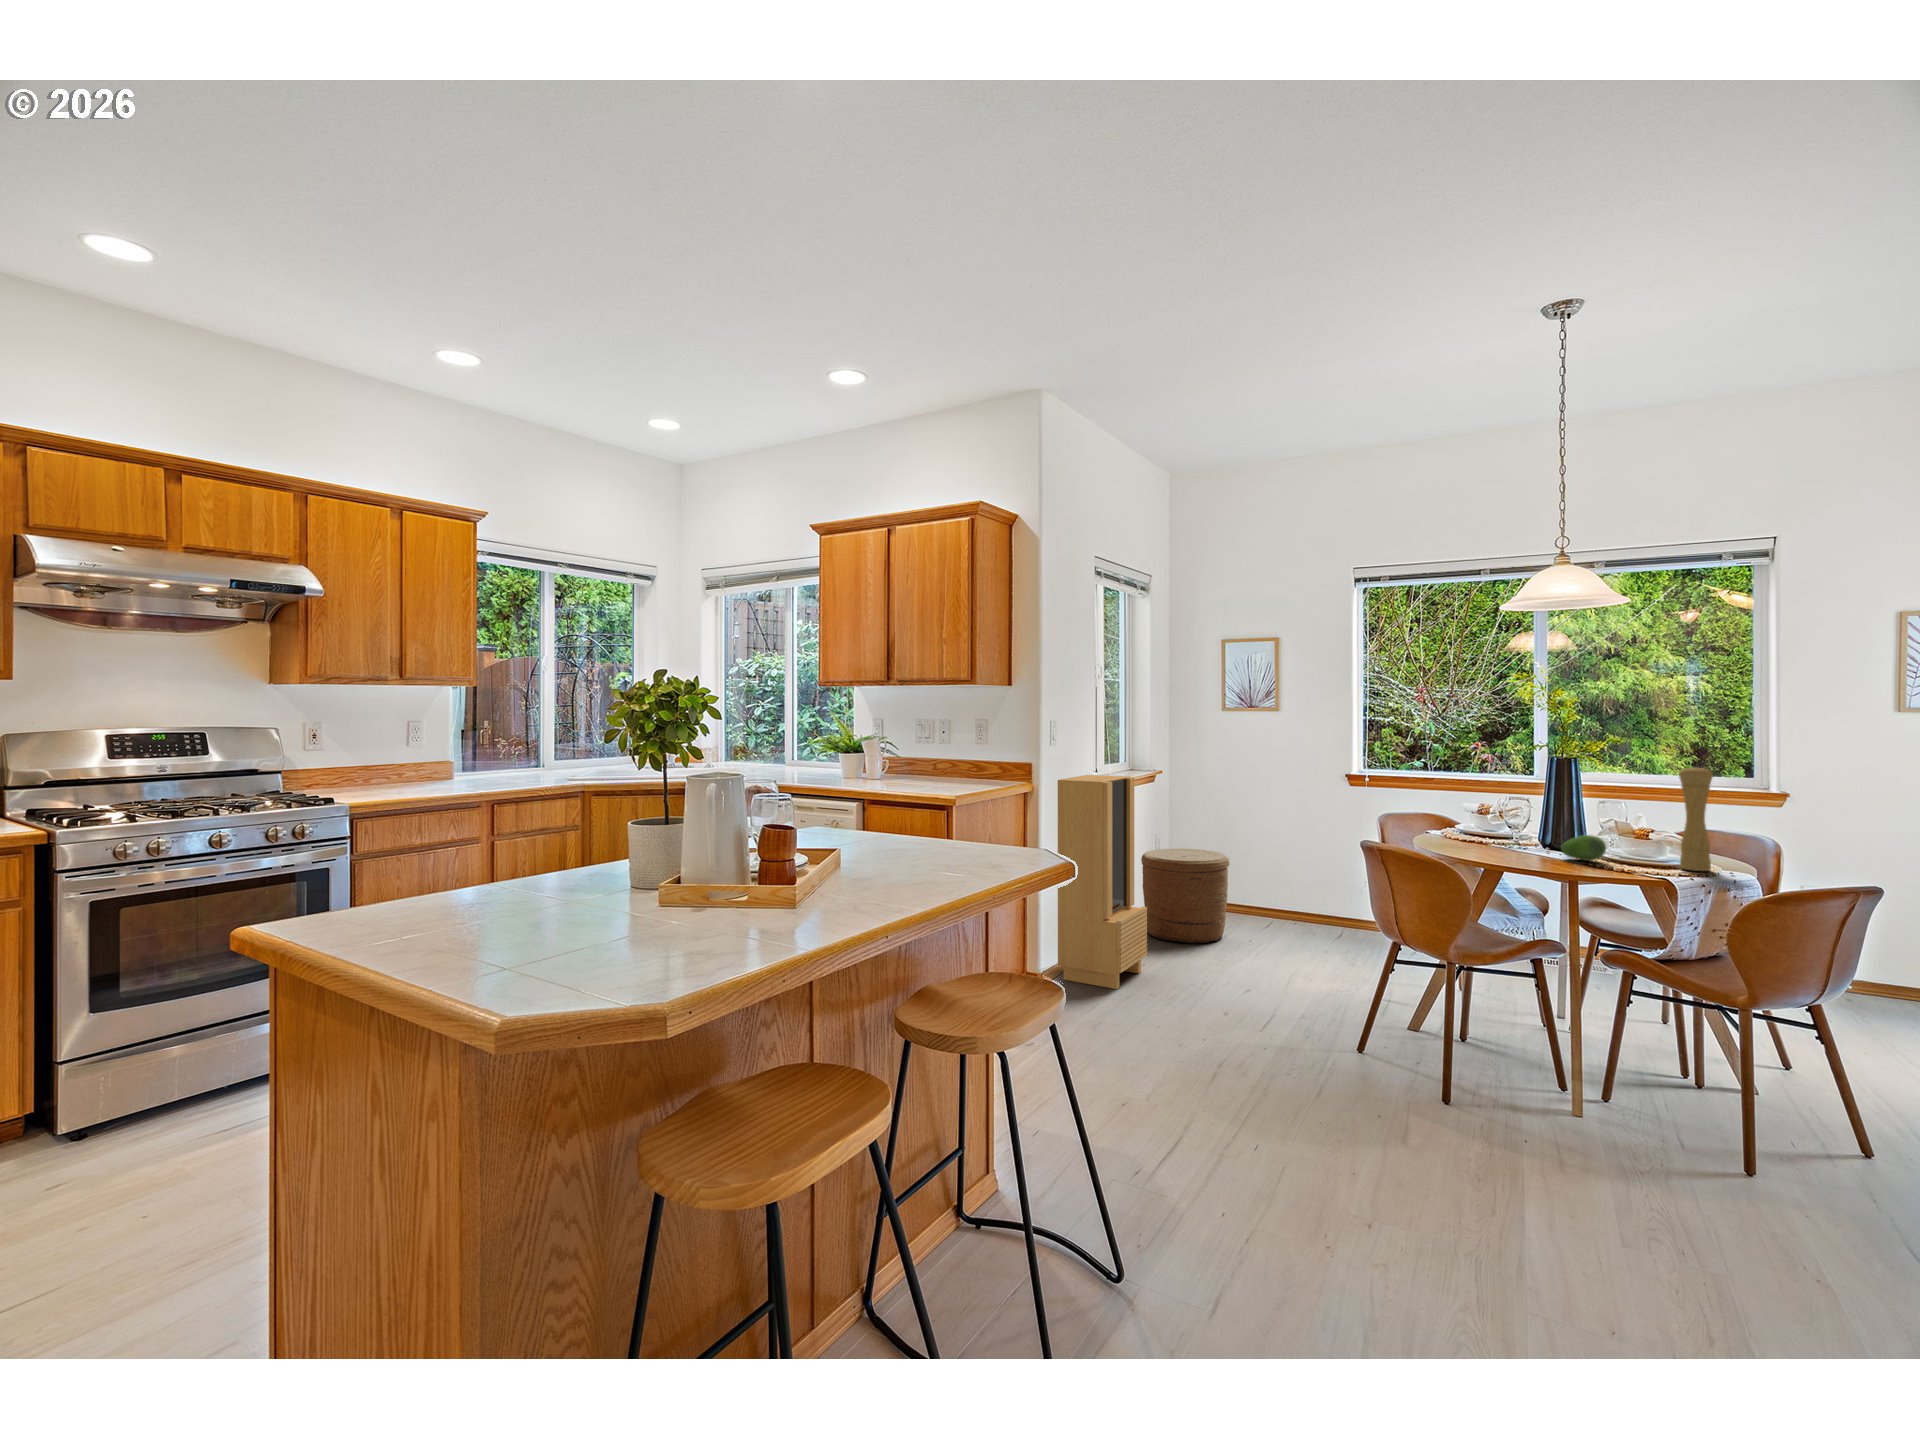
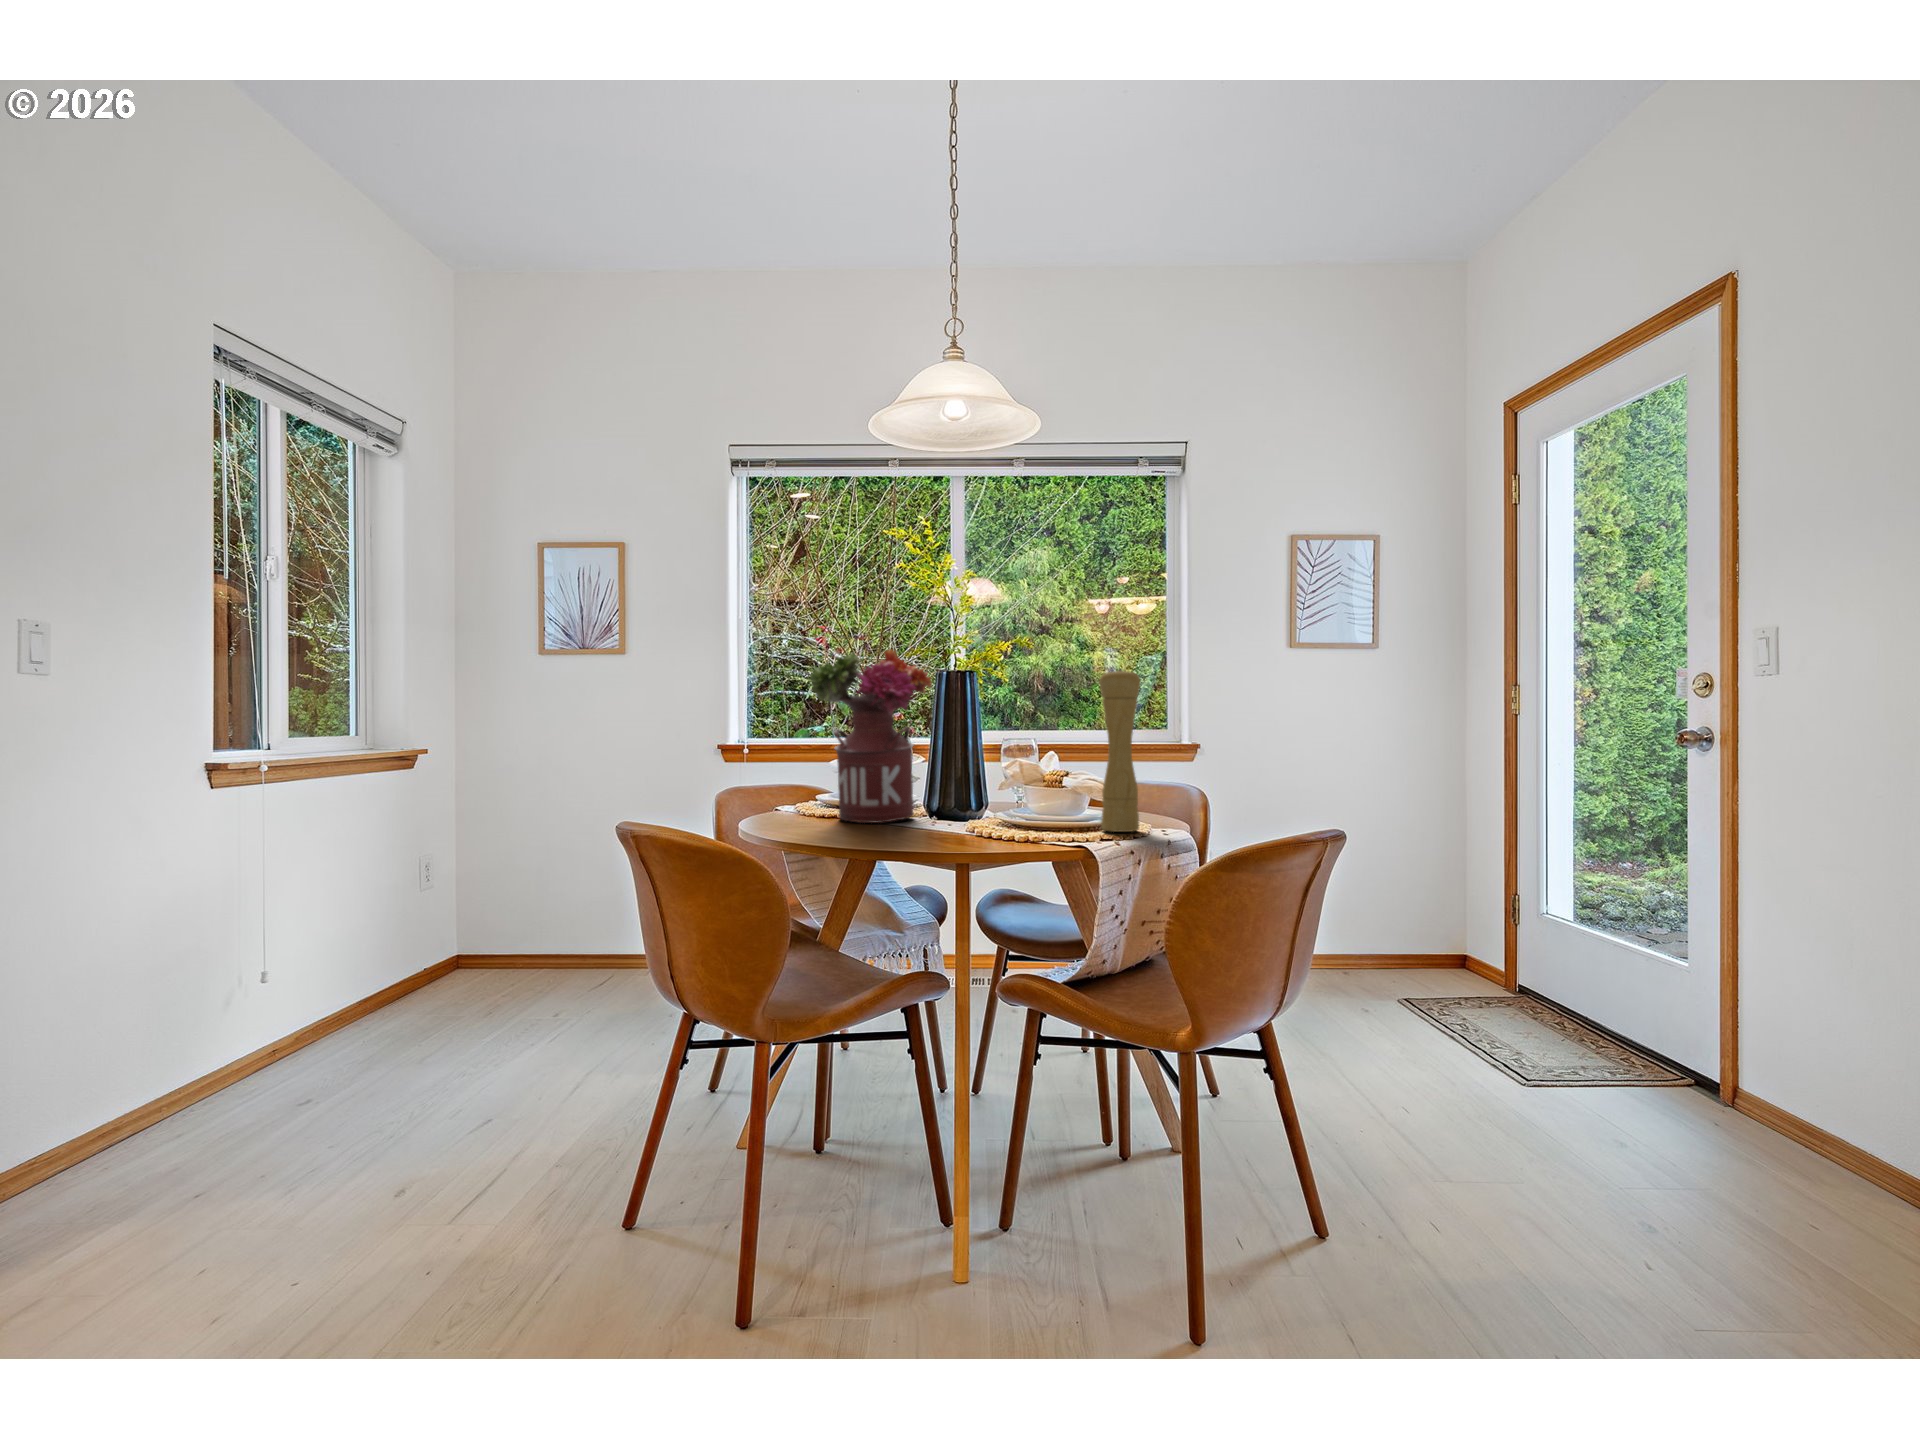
flower arrangement: none [1459,743,1547,850] -> present [809,649,932,823]
storage cabinet: present [1058,775,1147,989] -> none [74,741,313,1165]
fruit: present [1561,835,1606,861] -> none [948,787,1008,830]
woven basket: present [1141,848,1229,943] -> none [360,872,523,1034]

